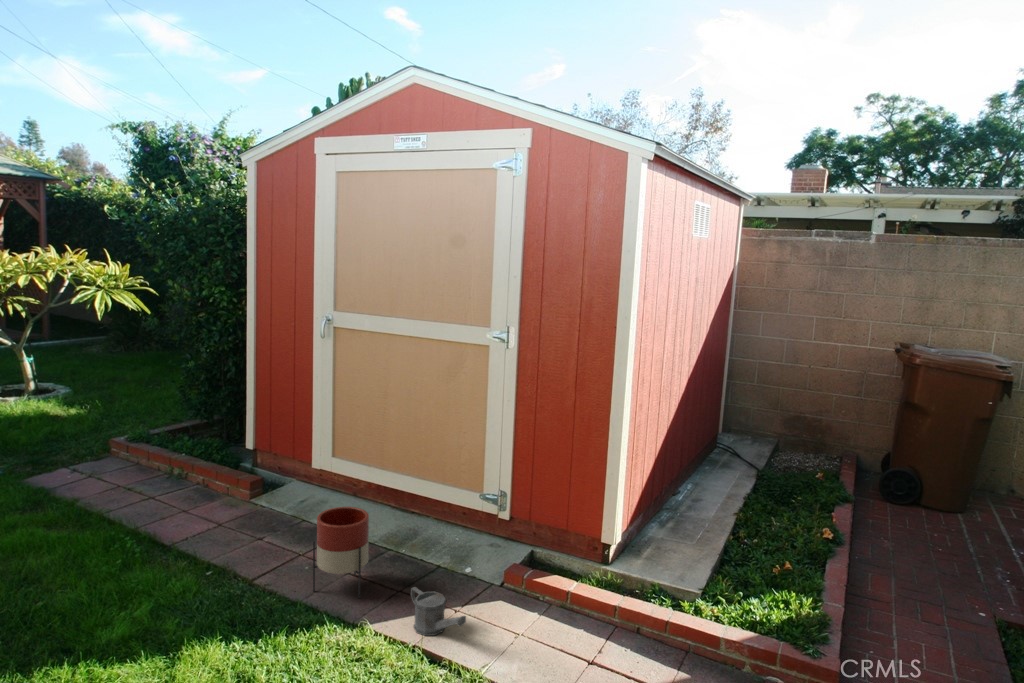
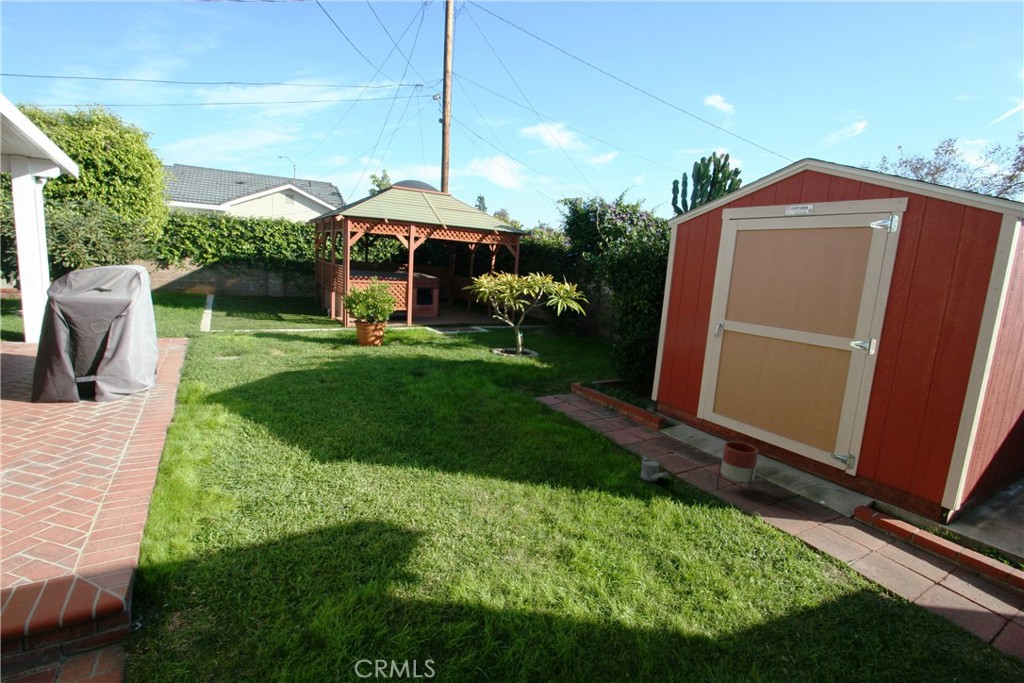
watering can: present [411,587,466,636] -> present [641,456,668,482]

